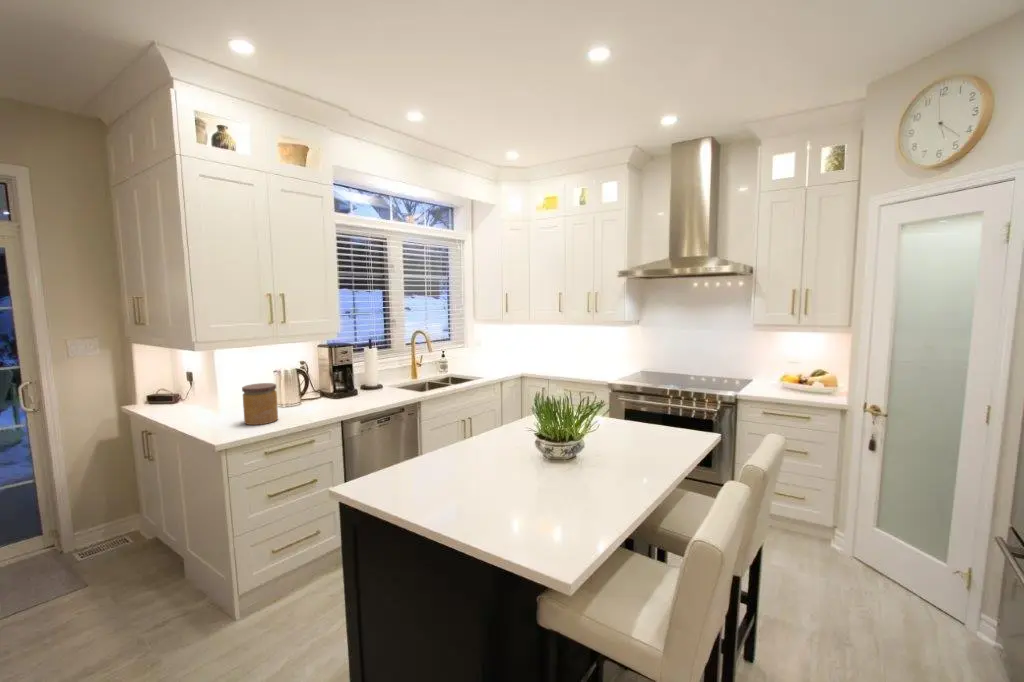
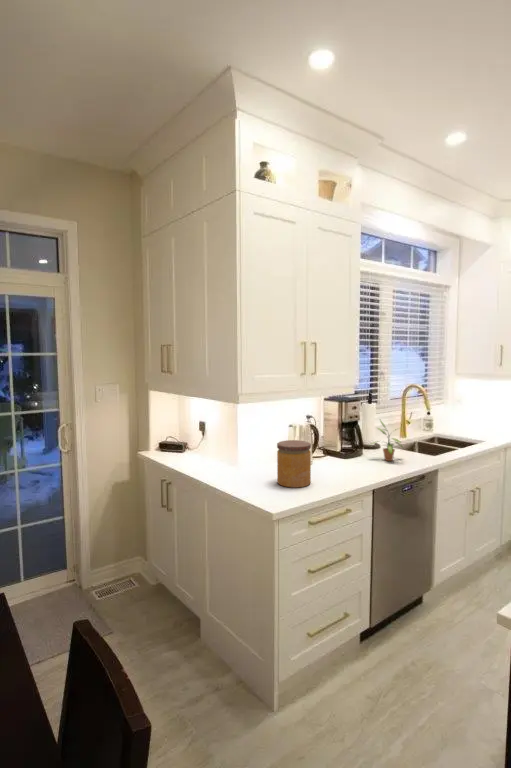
potted plant: none [357,361,390,397] -> present [372,421,402,461]

